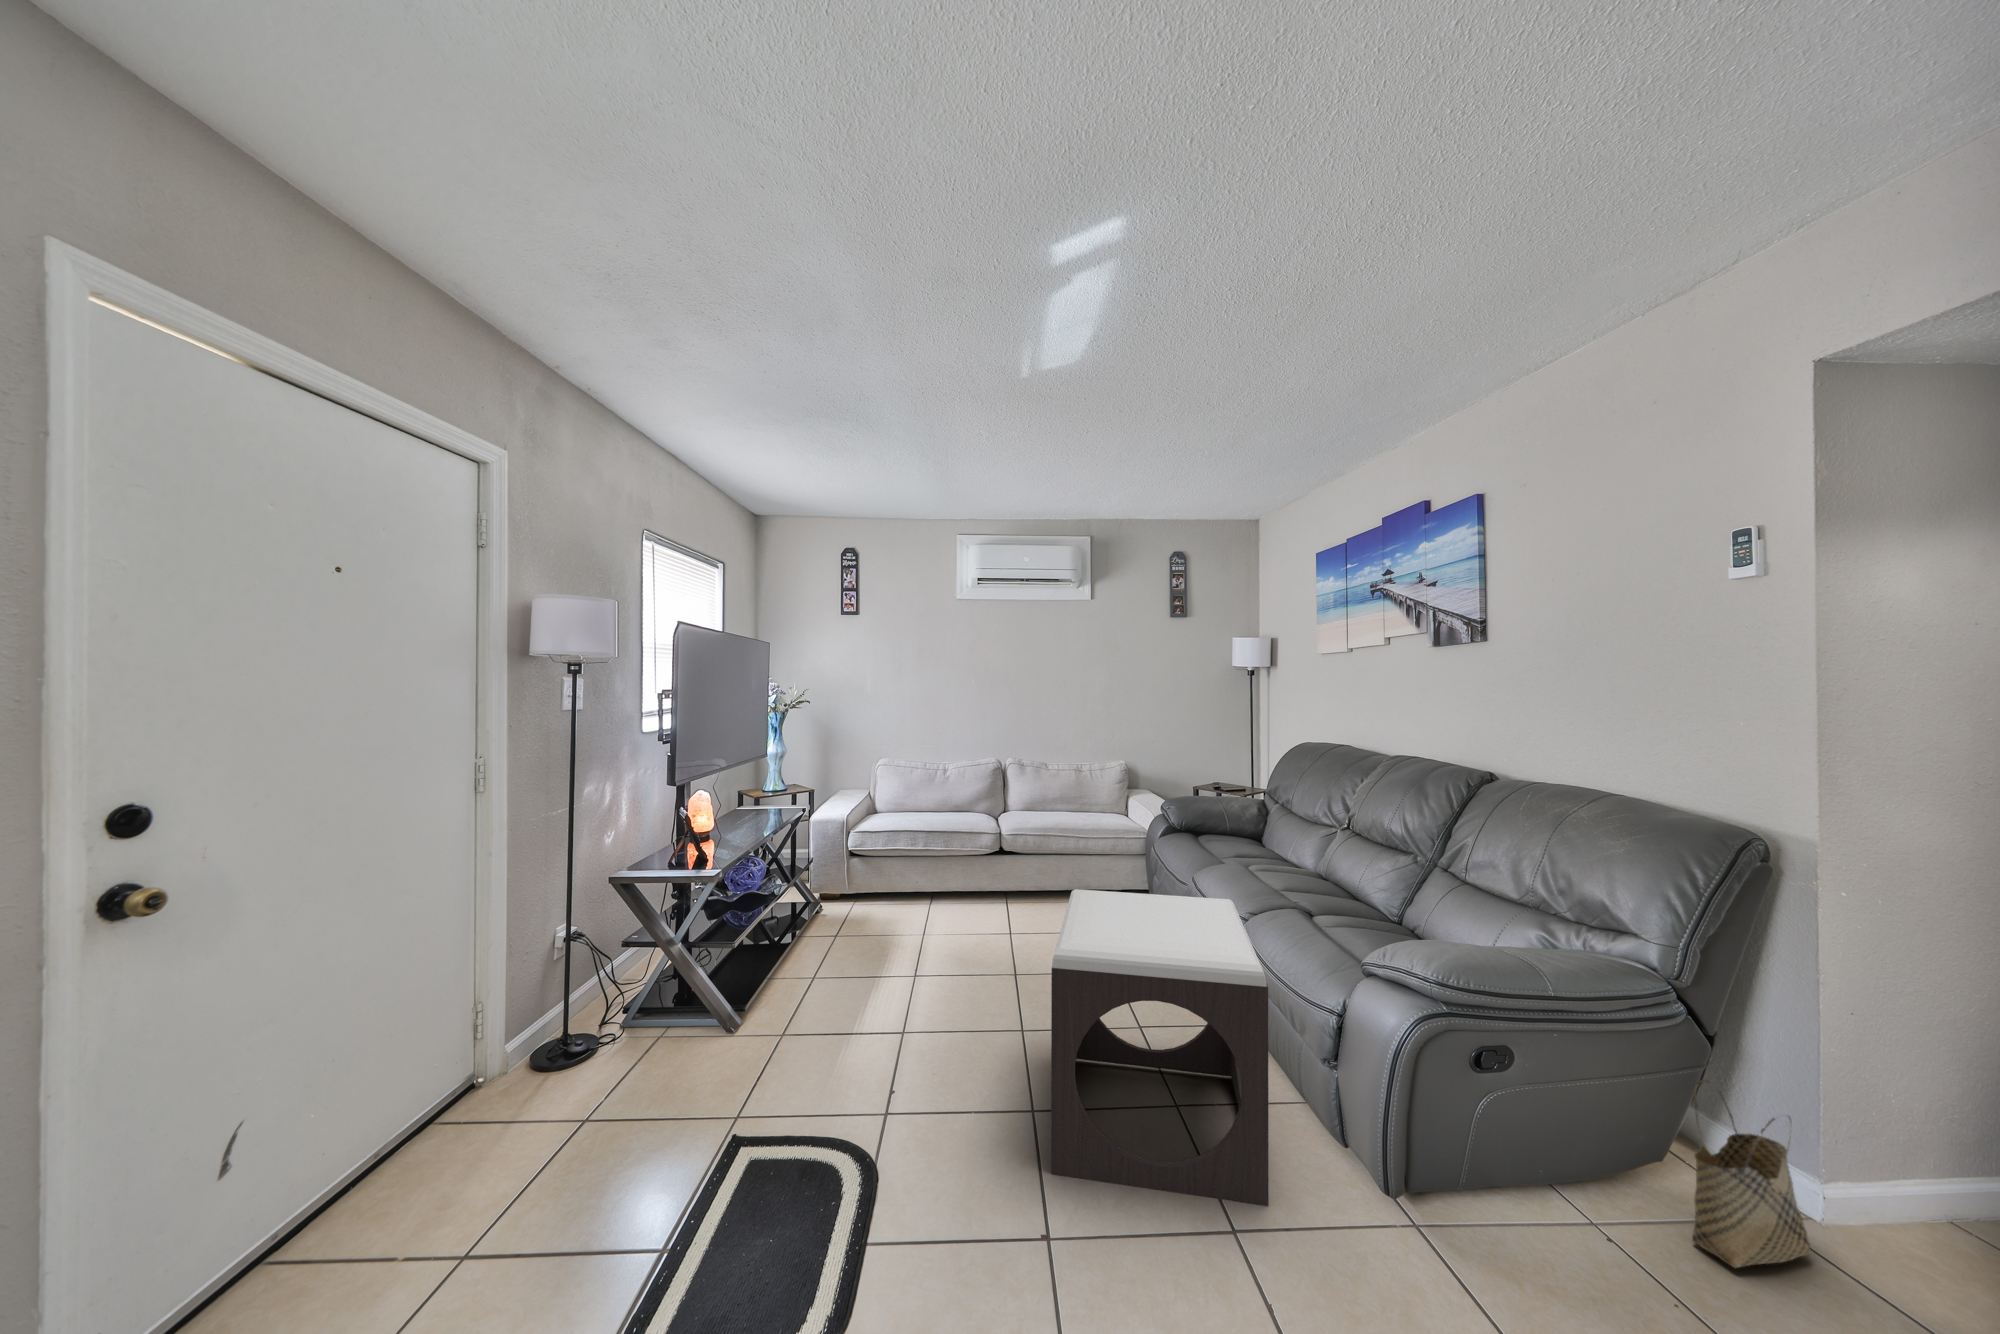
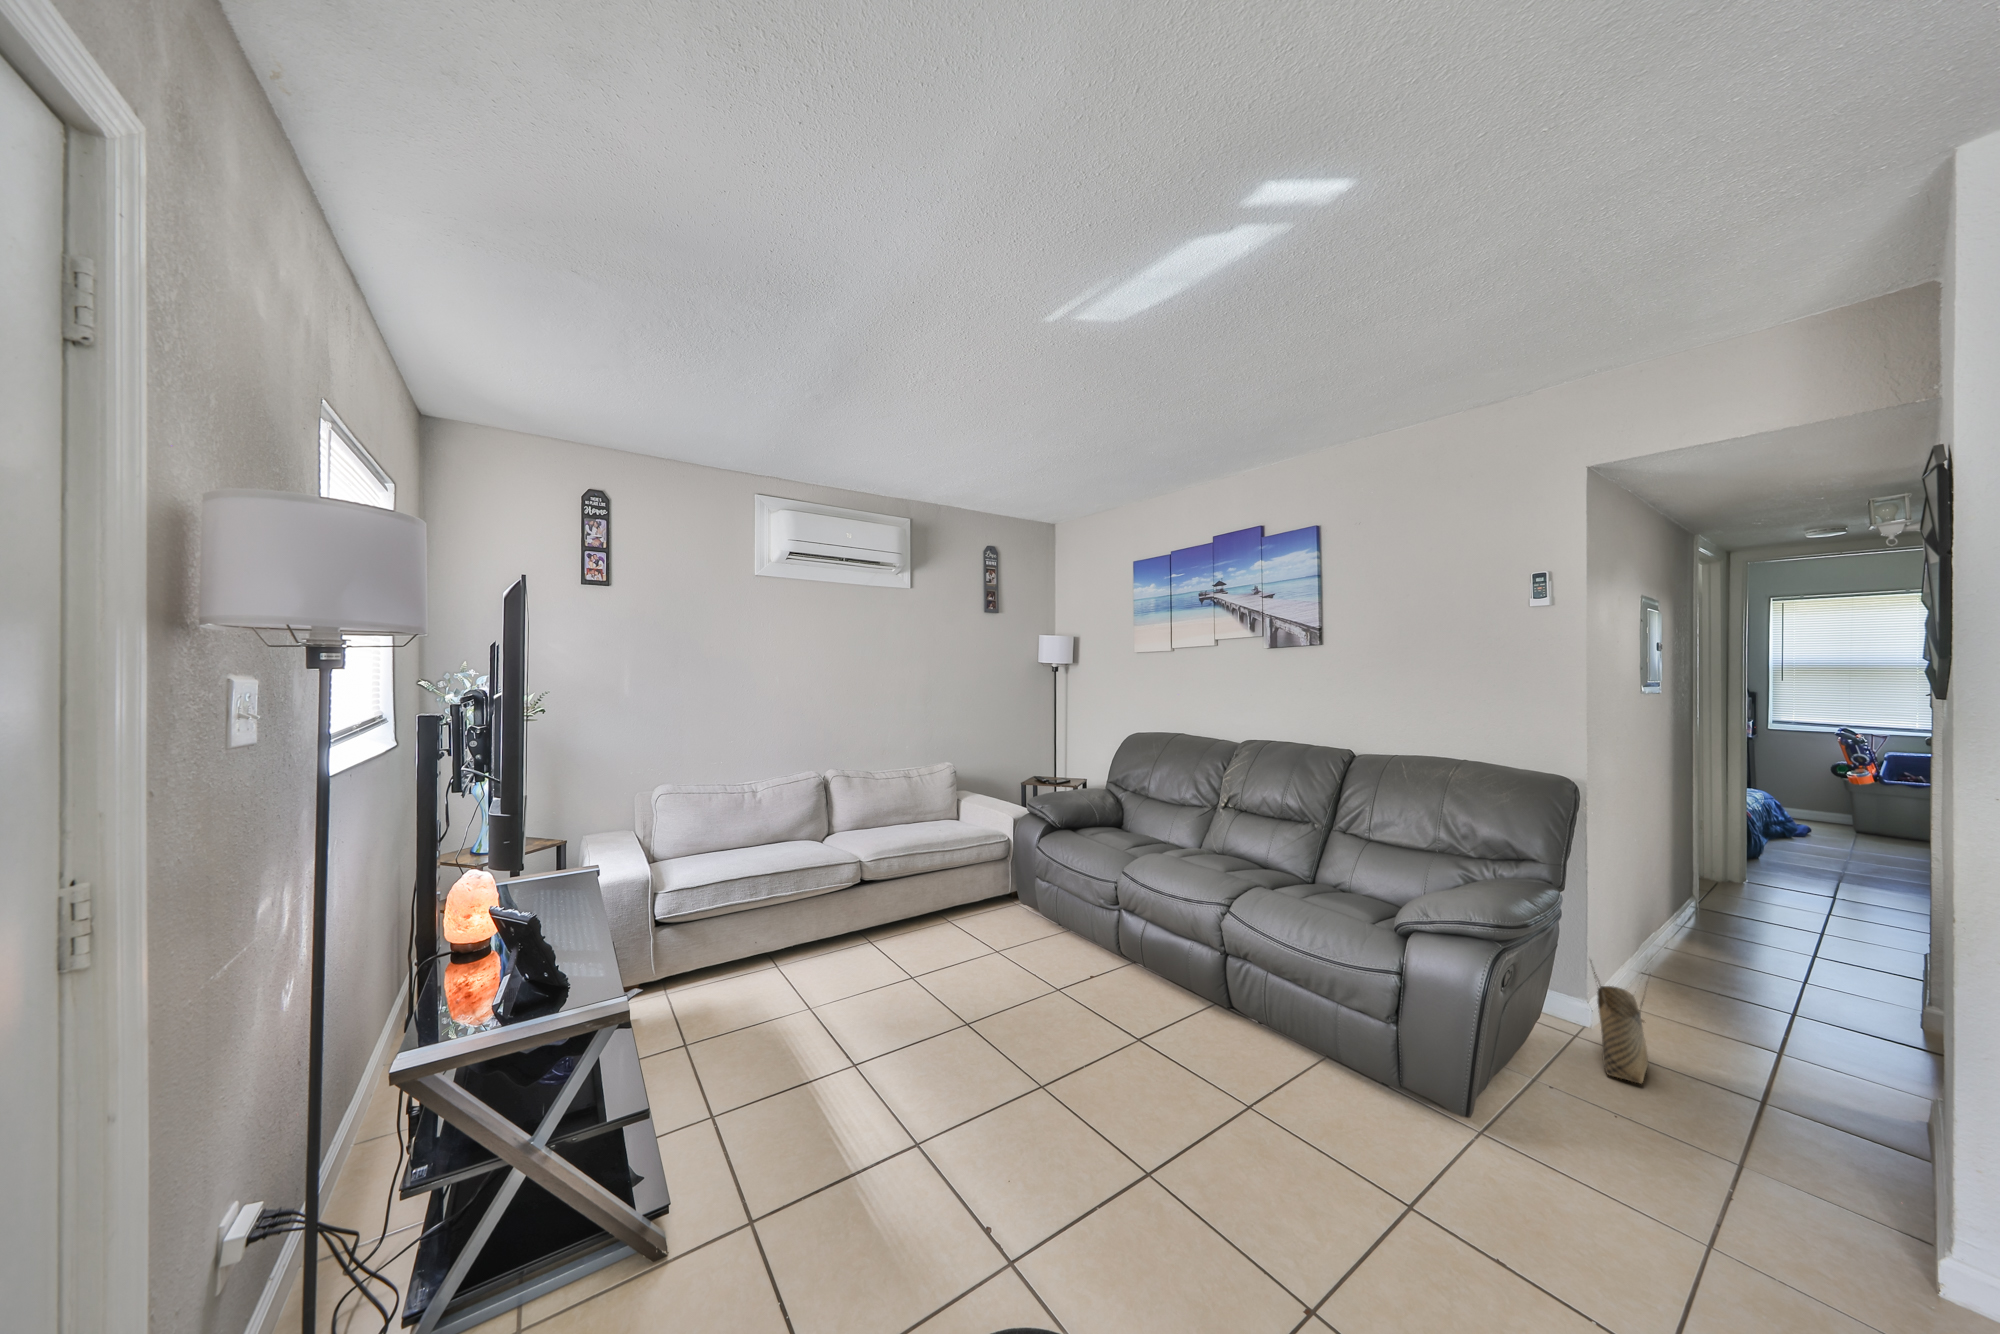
footstool: present [1051,889,1269,1206] -> none [1141,892,1441,1257]

